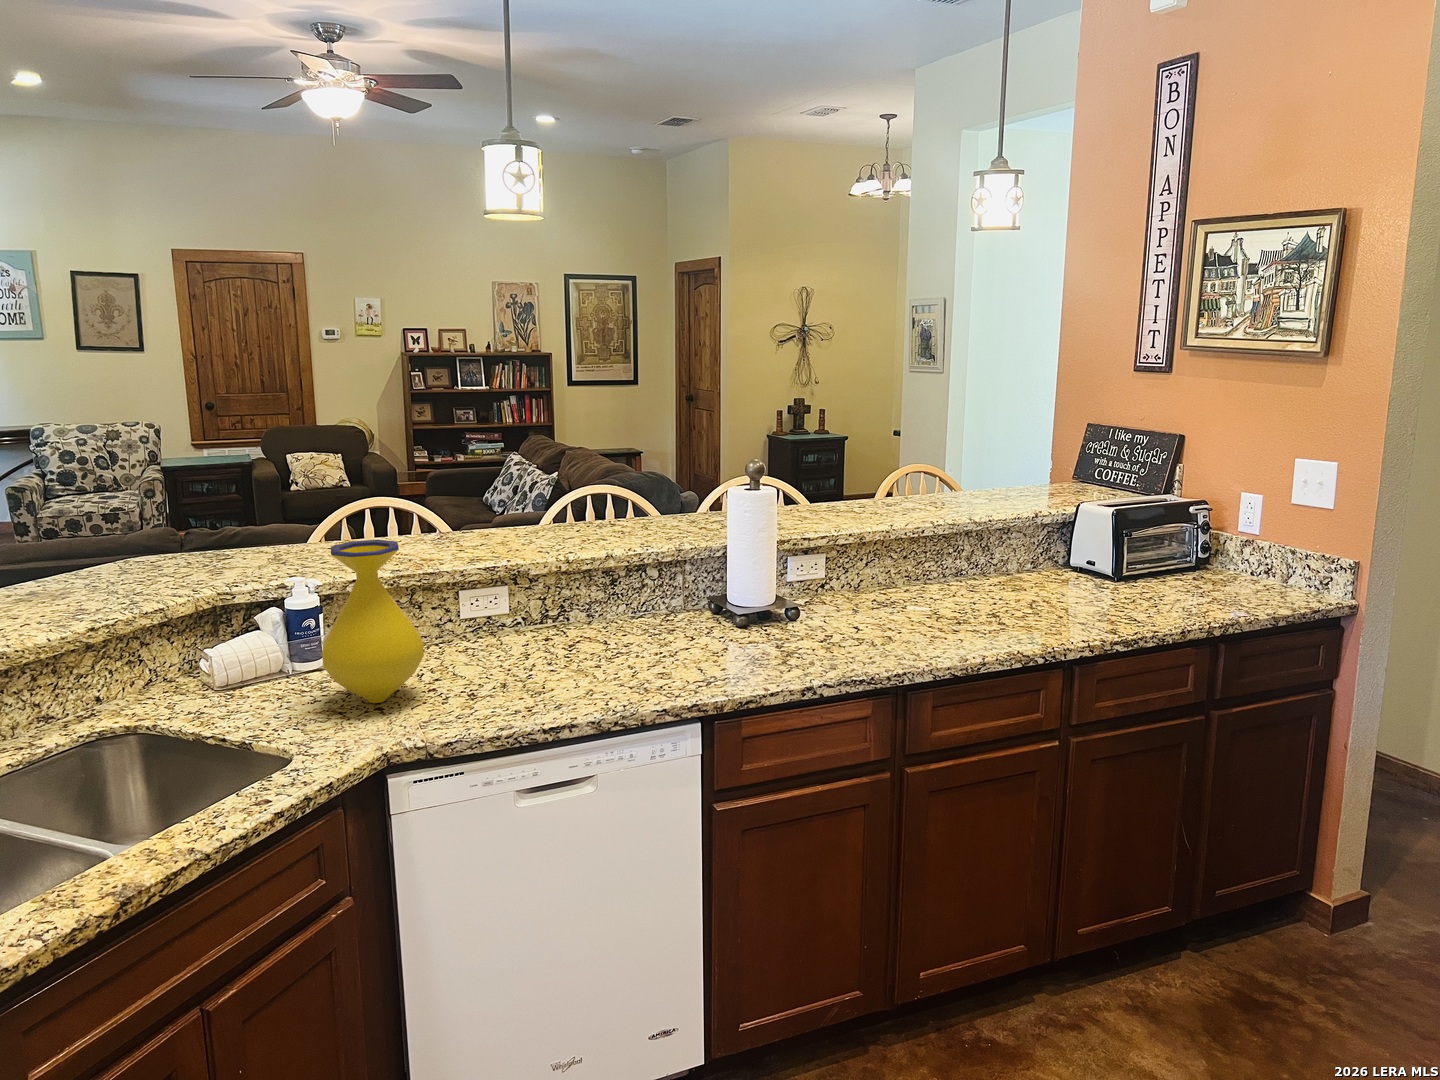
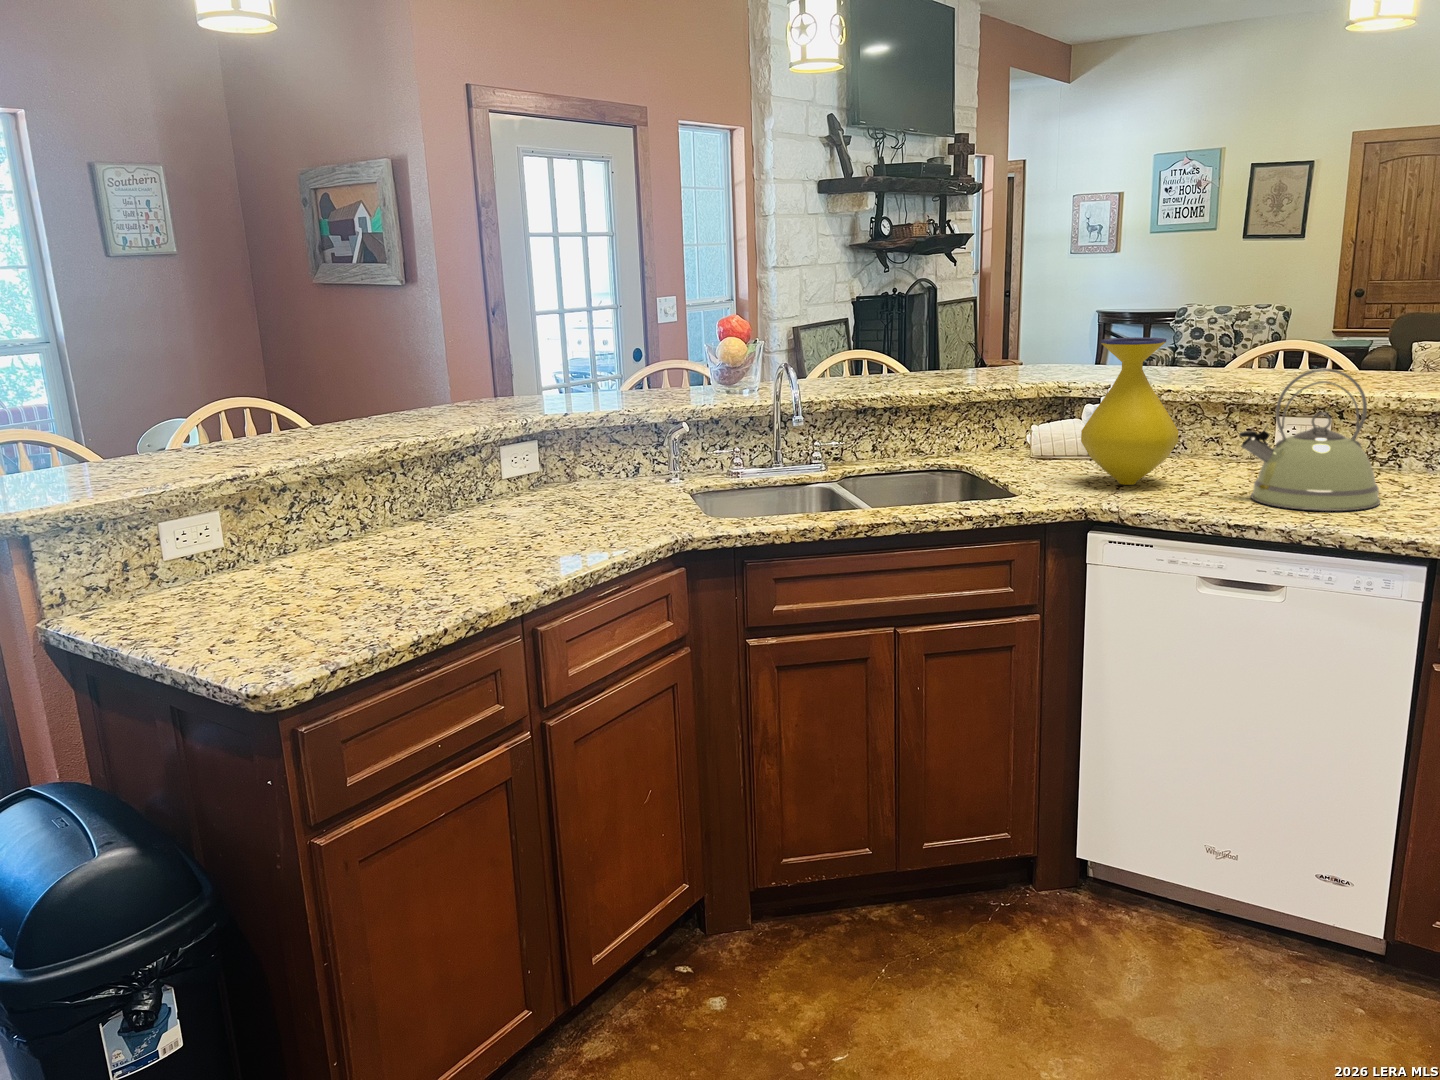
kettle: none [498,556,616,694] -> present [1239,368,1380,511]

